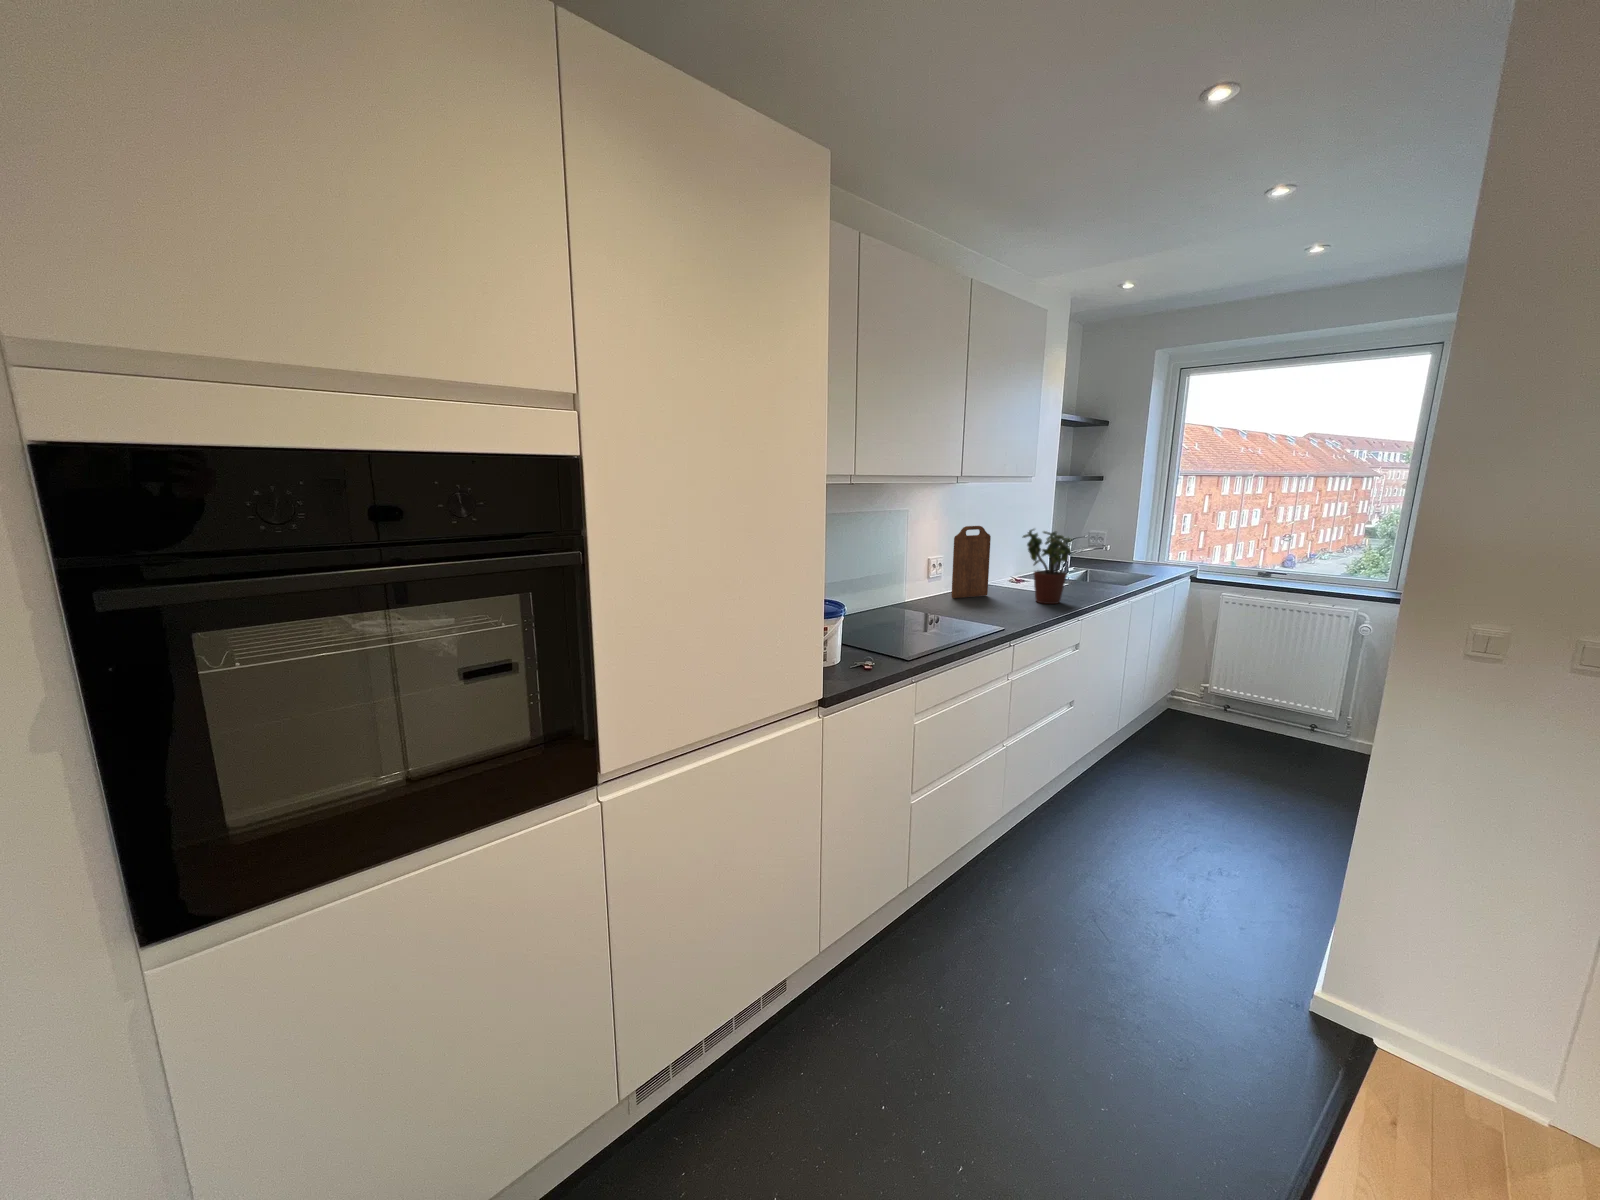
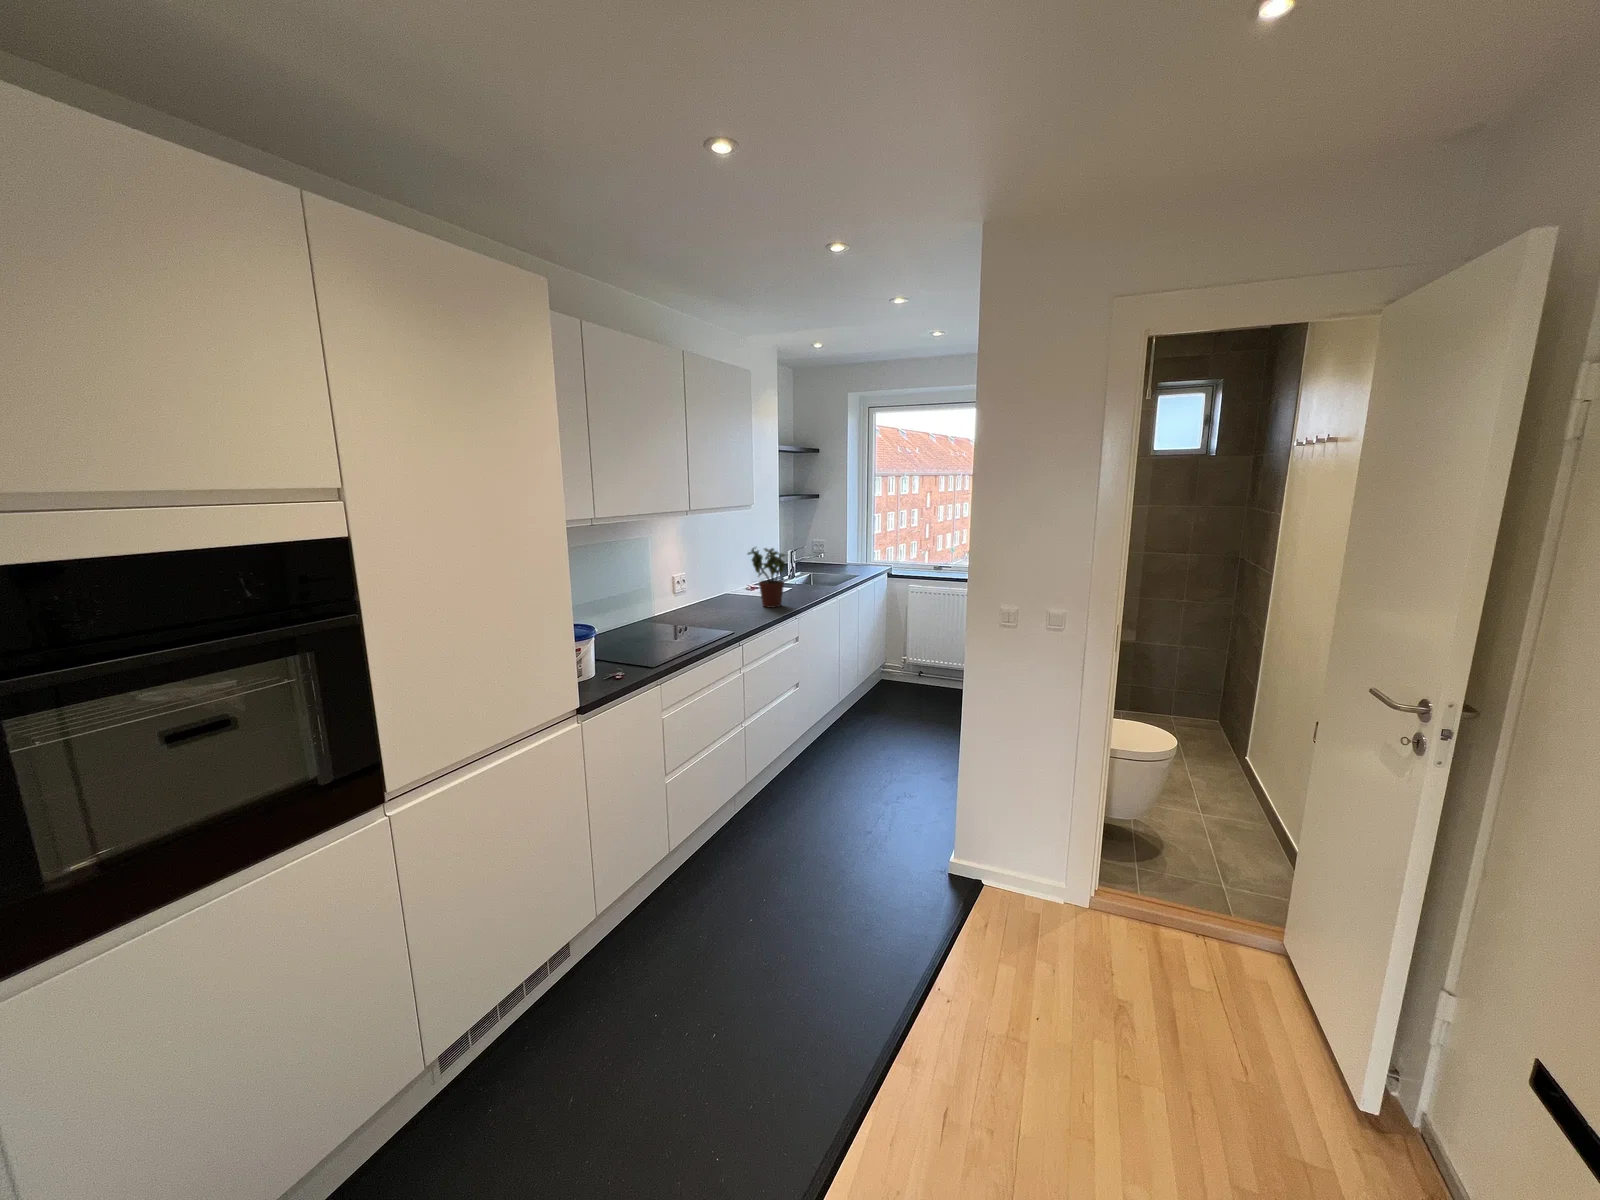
cutting board: present [952,526,991,598] -> none [692,546,725,609]

